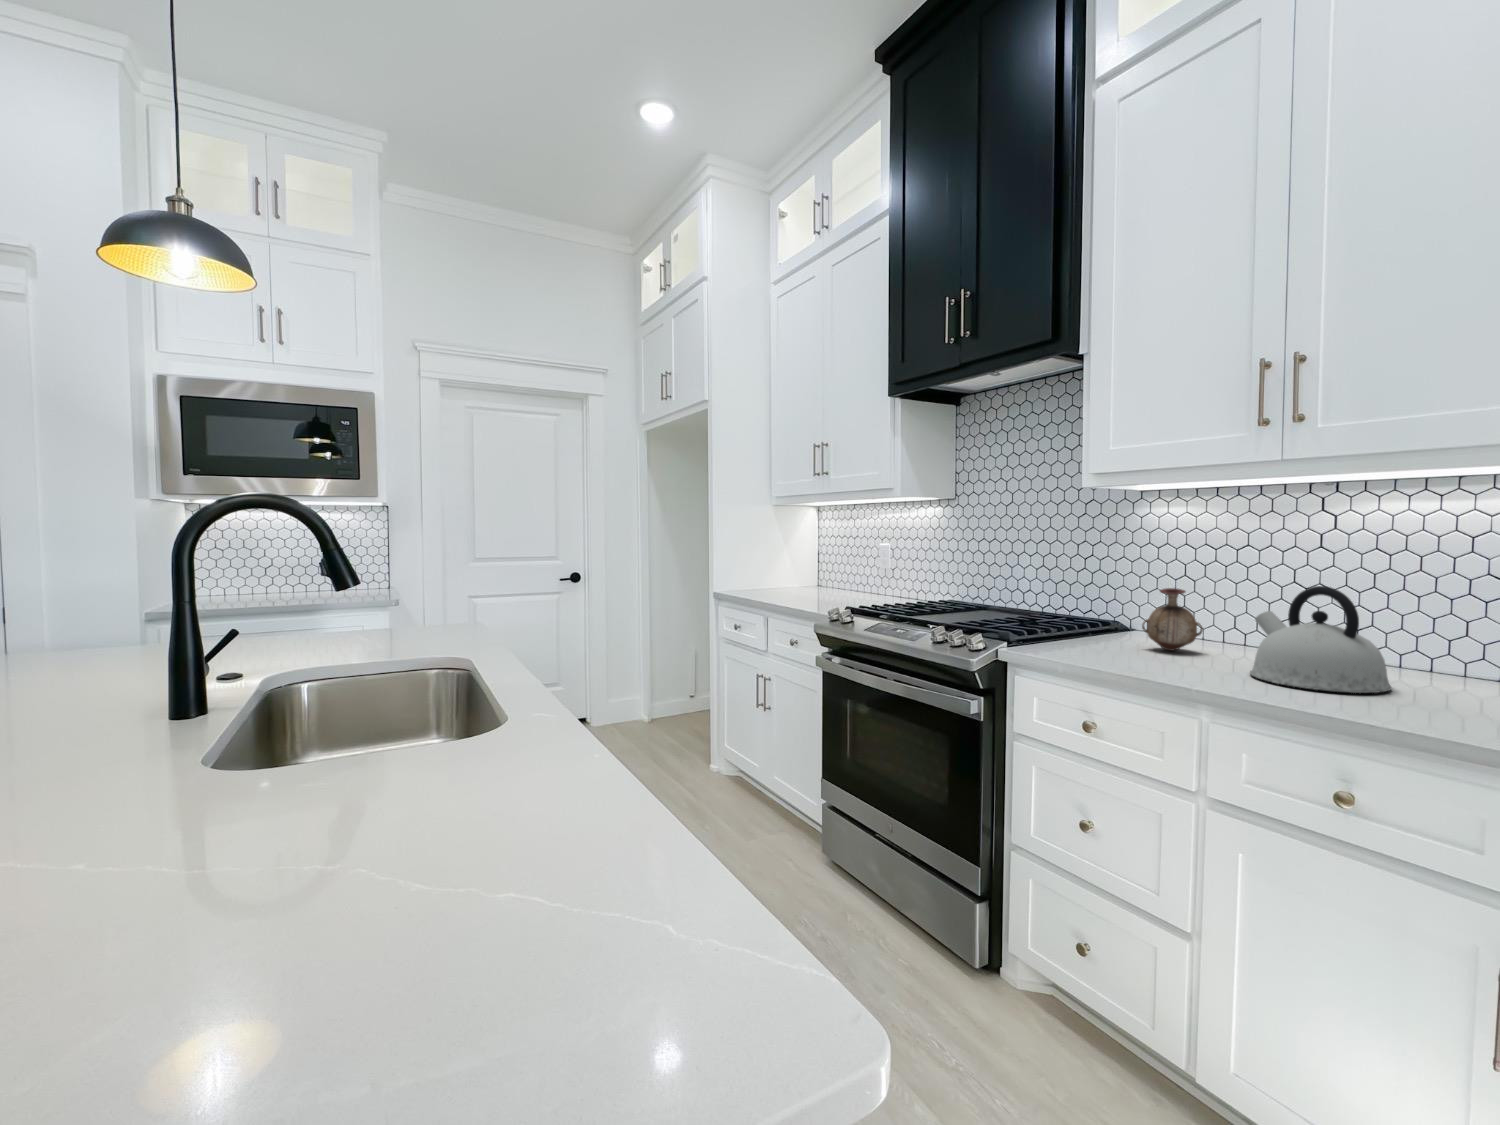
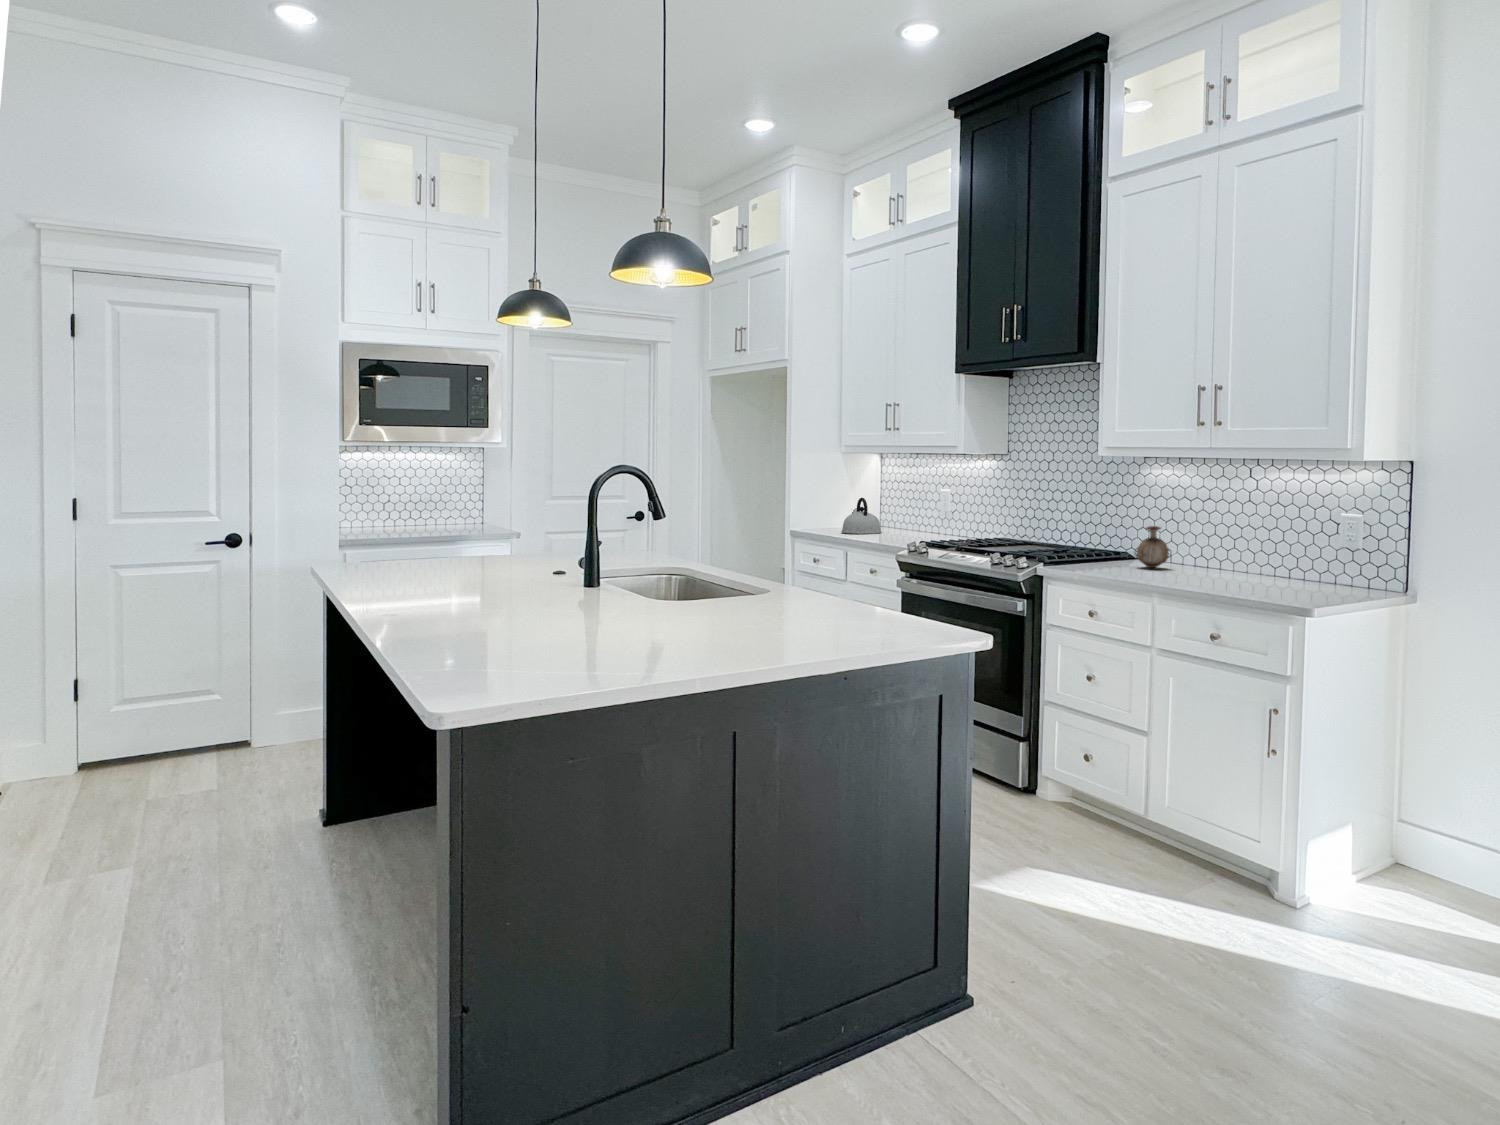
kettle: present [1250,586,1391,693] -> present [841,498,882,534]

